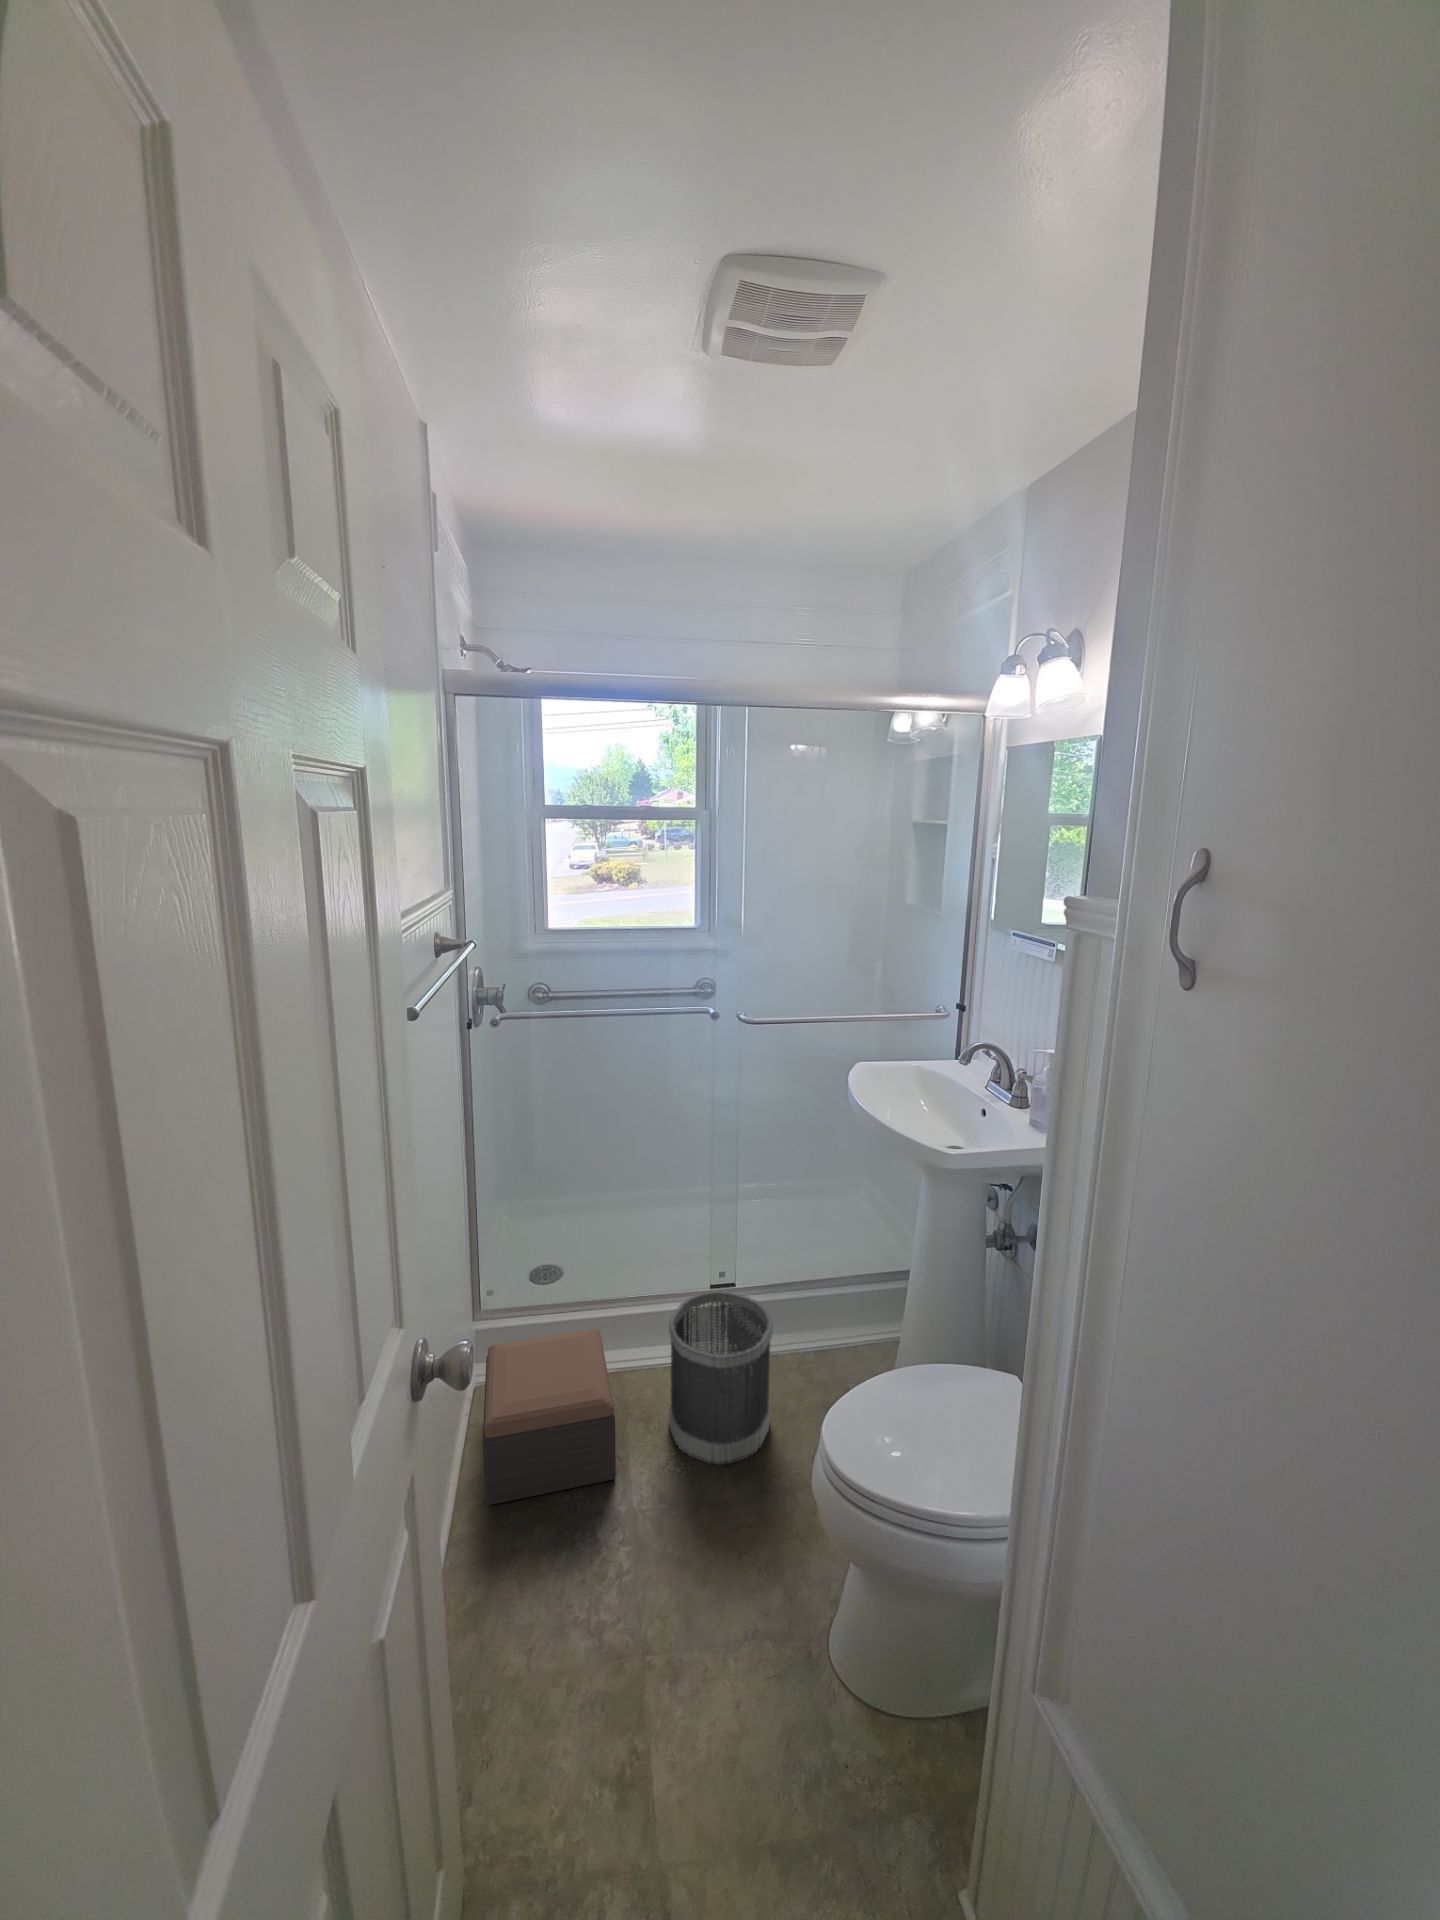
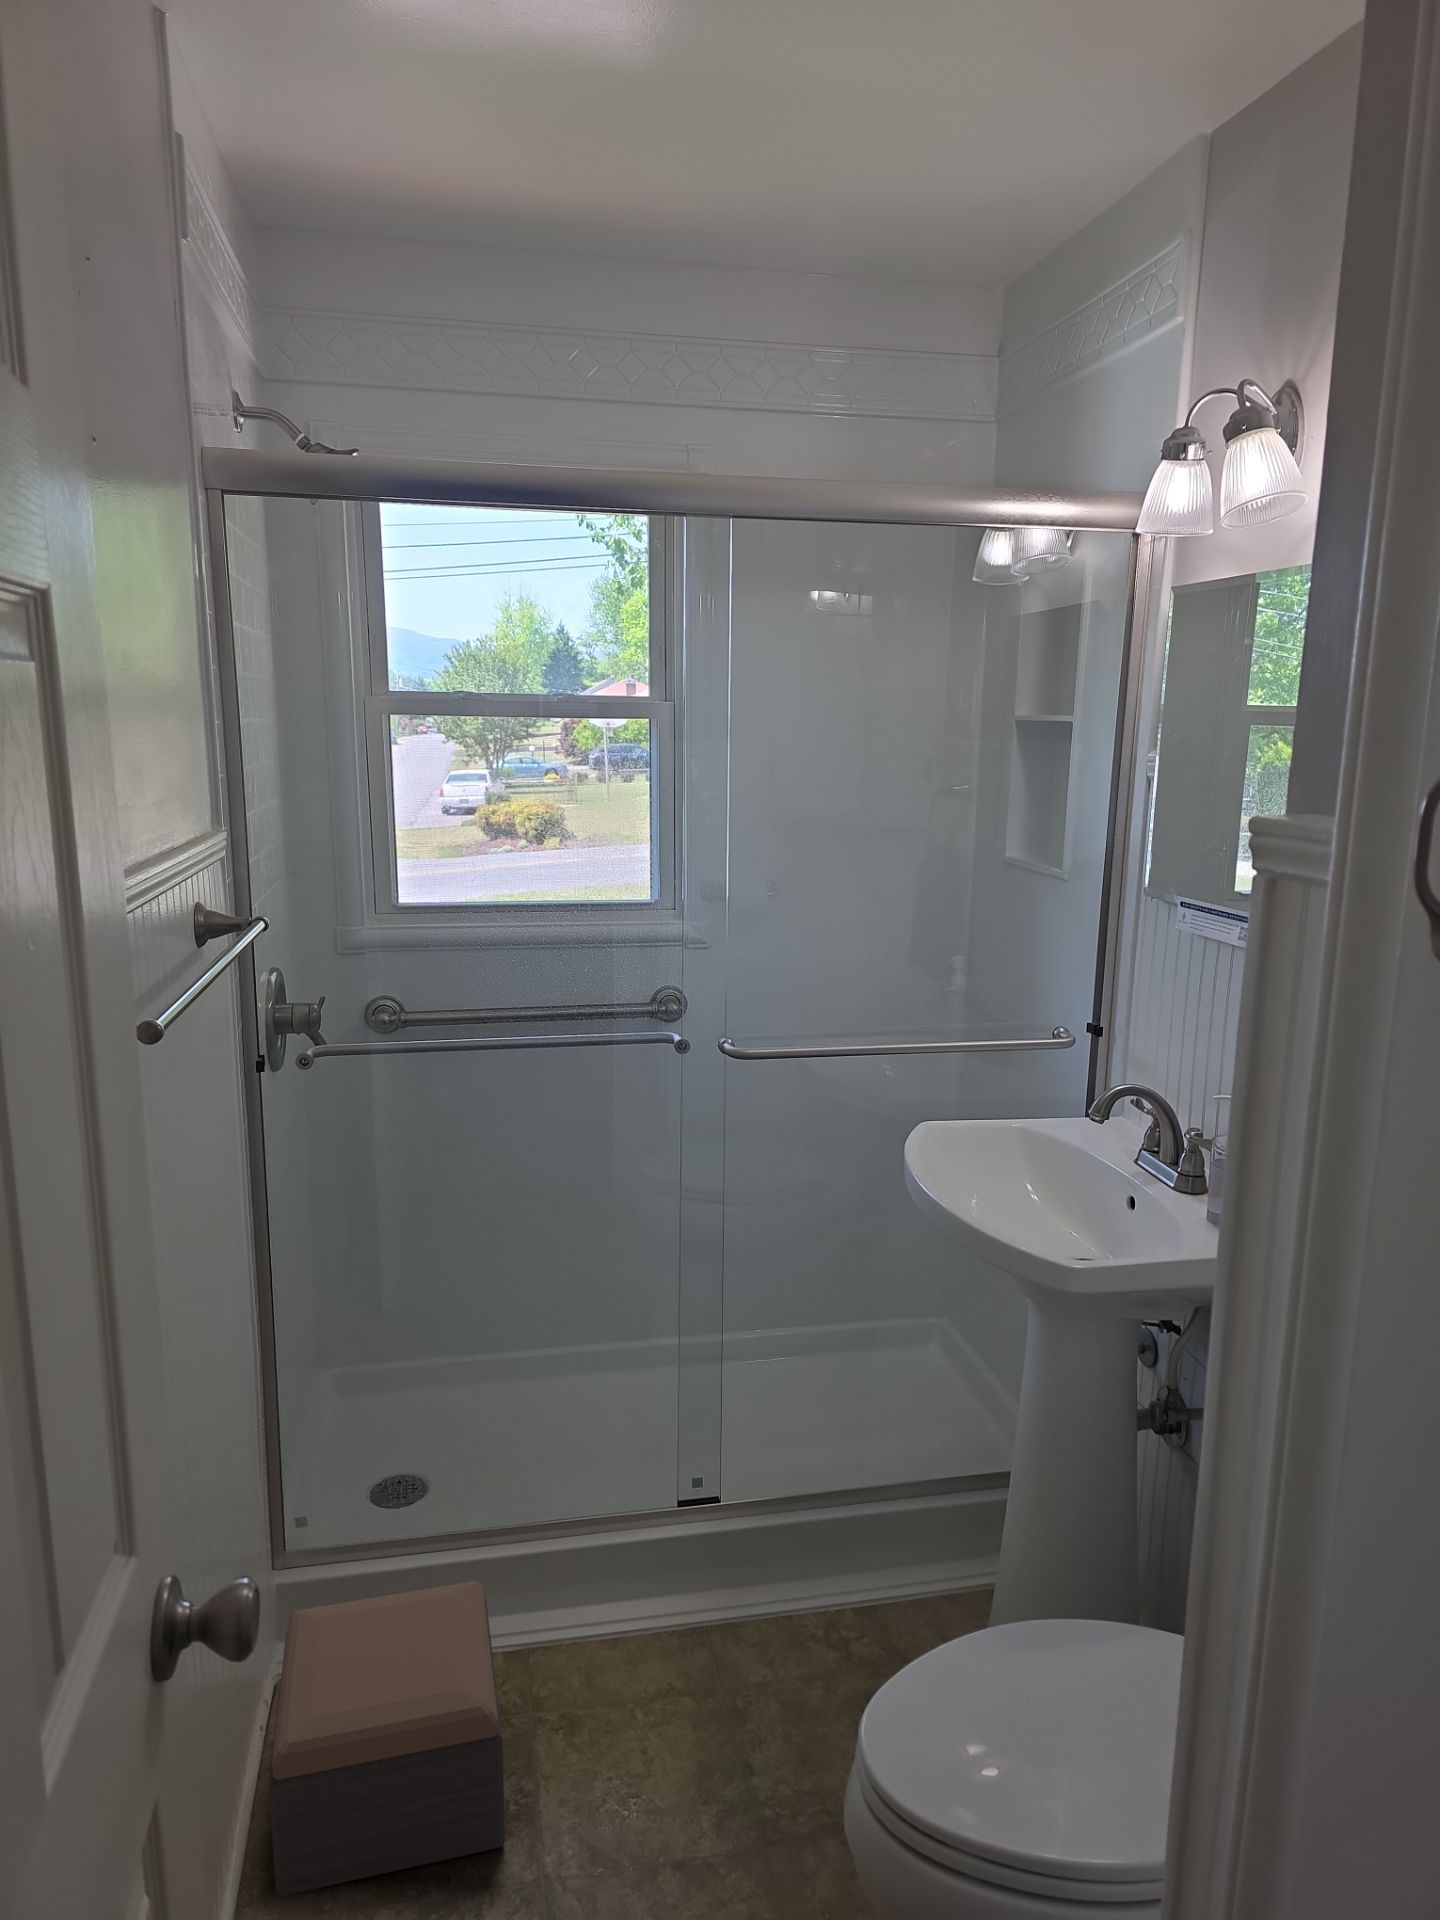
wastebasket: present [669,1291,773,1465] -> none [599,1514,777,1820]

